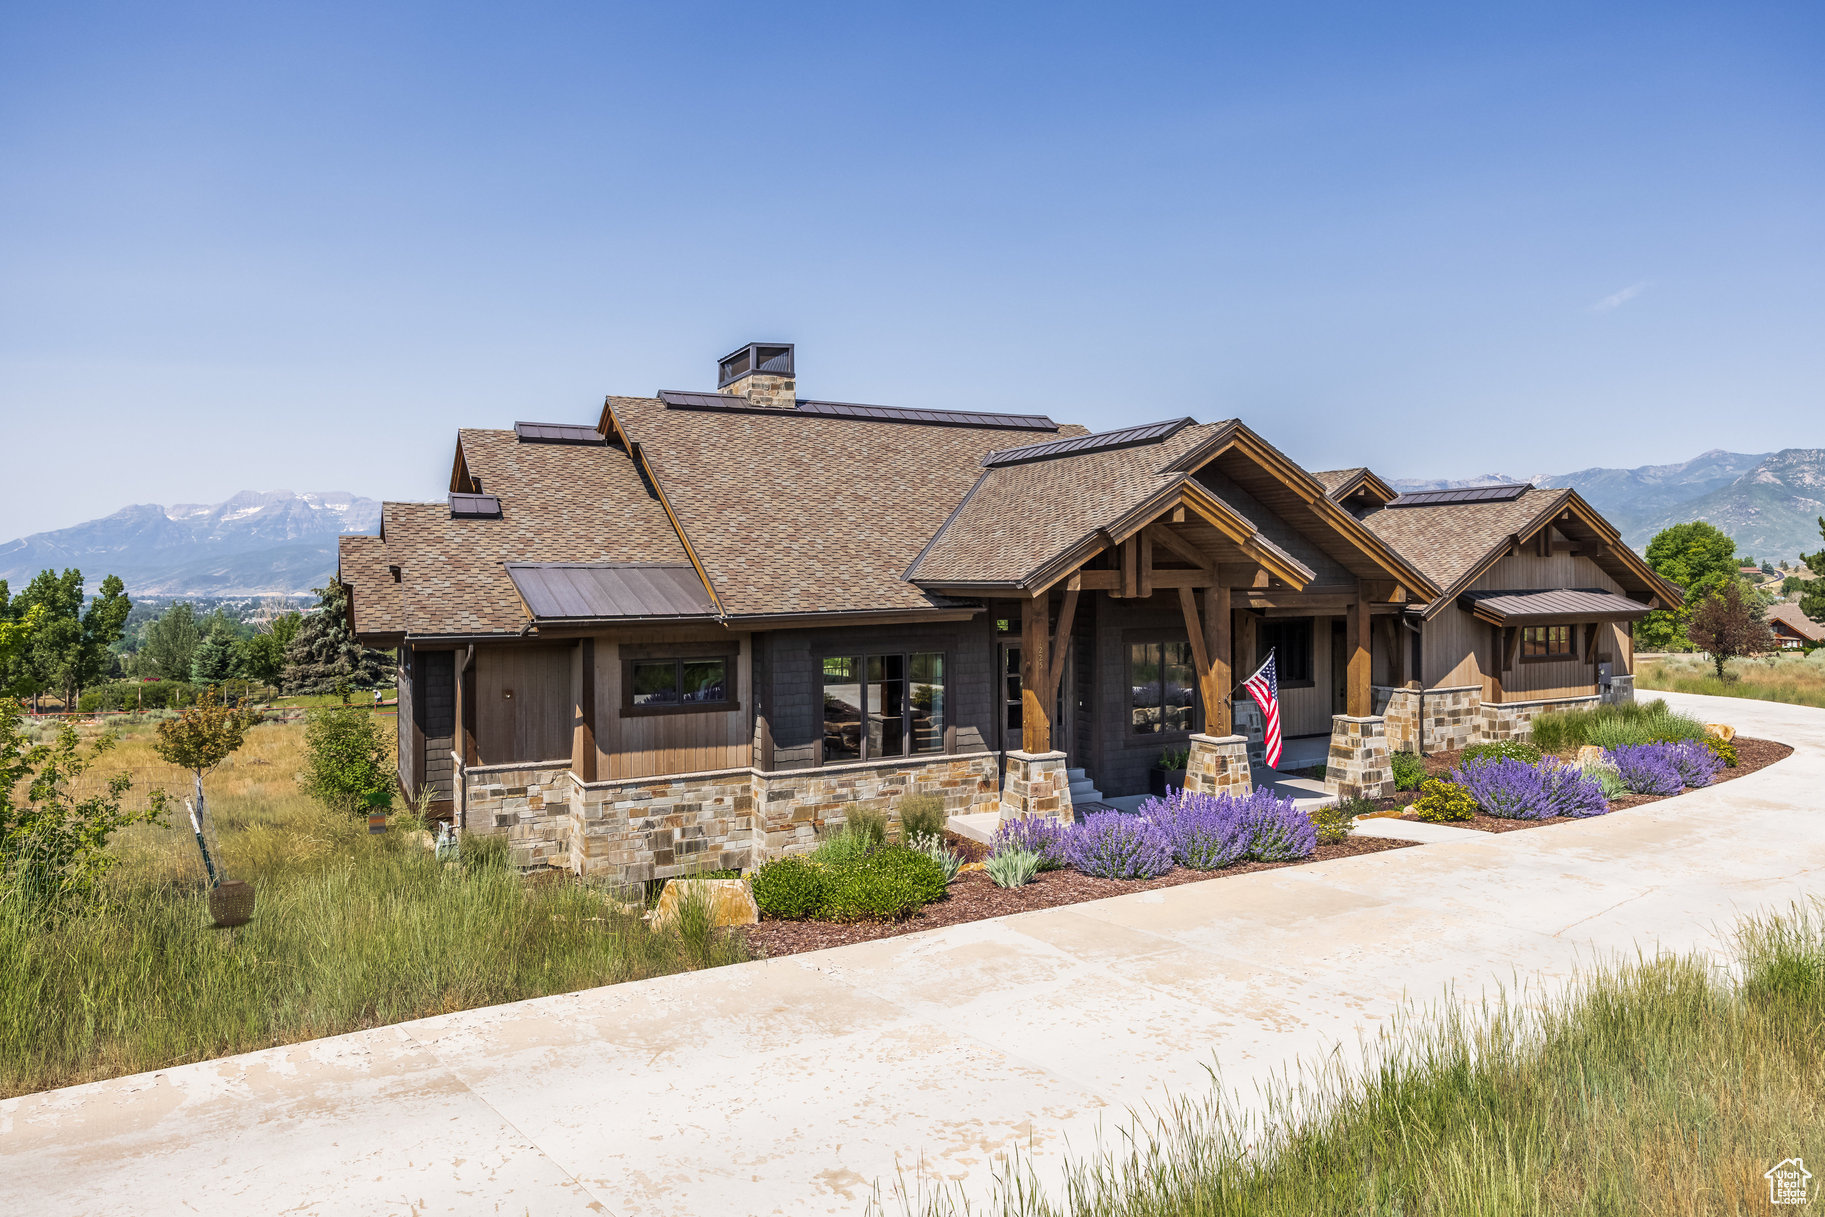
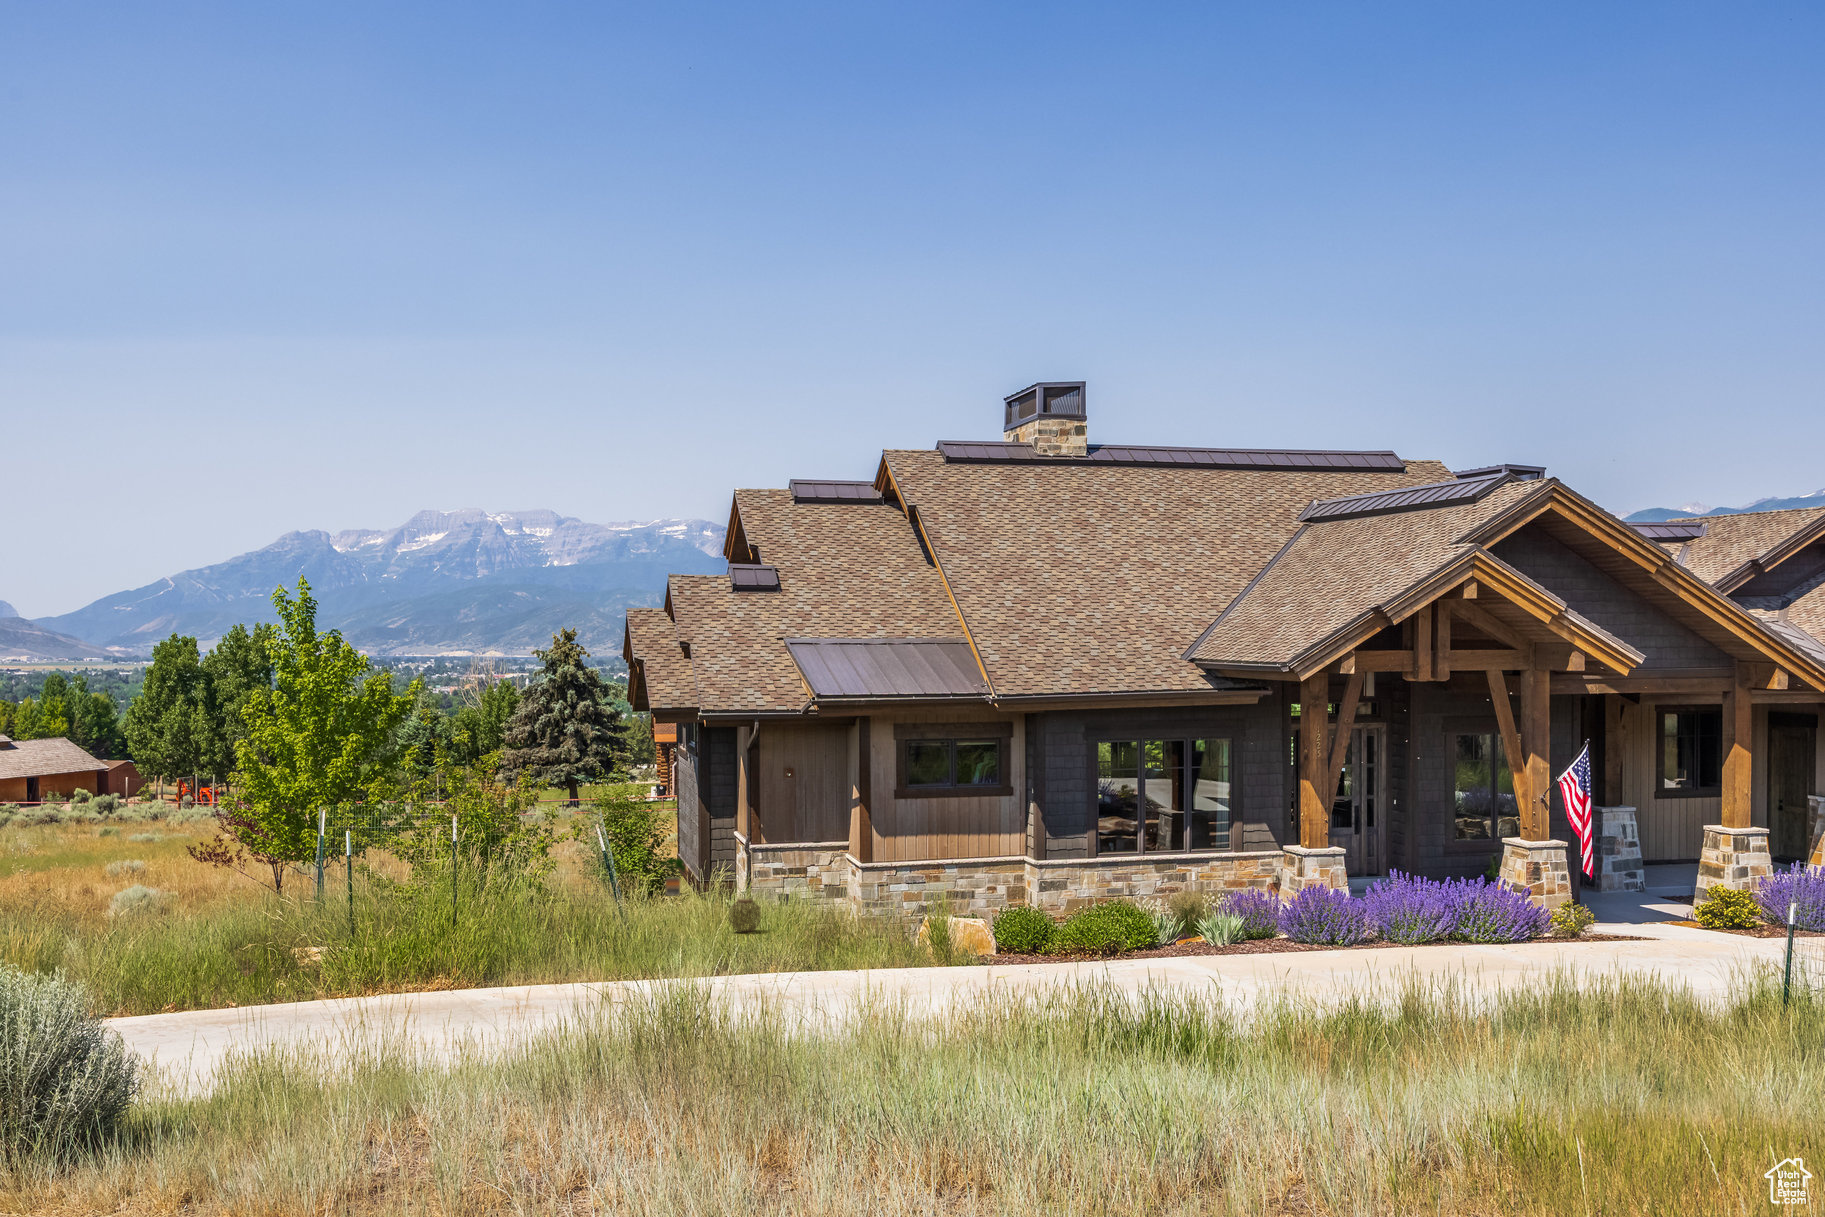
woven basket: present [209,879,255,925] -> present [730,899,760,933]

